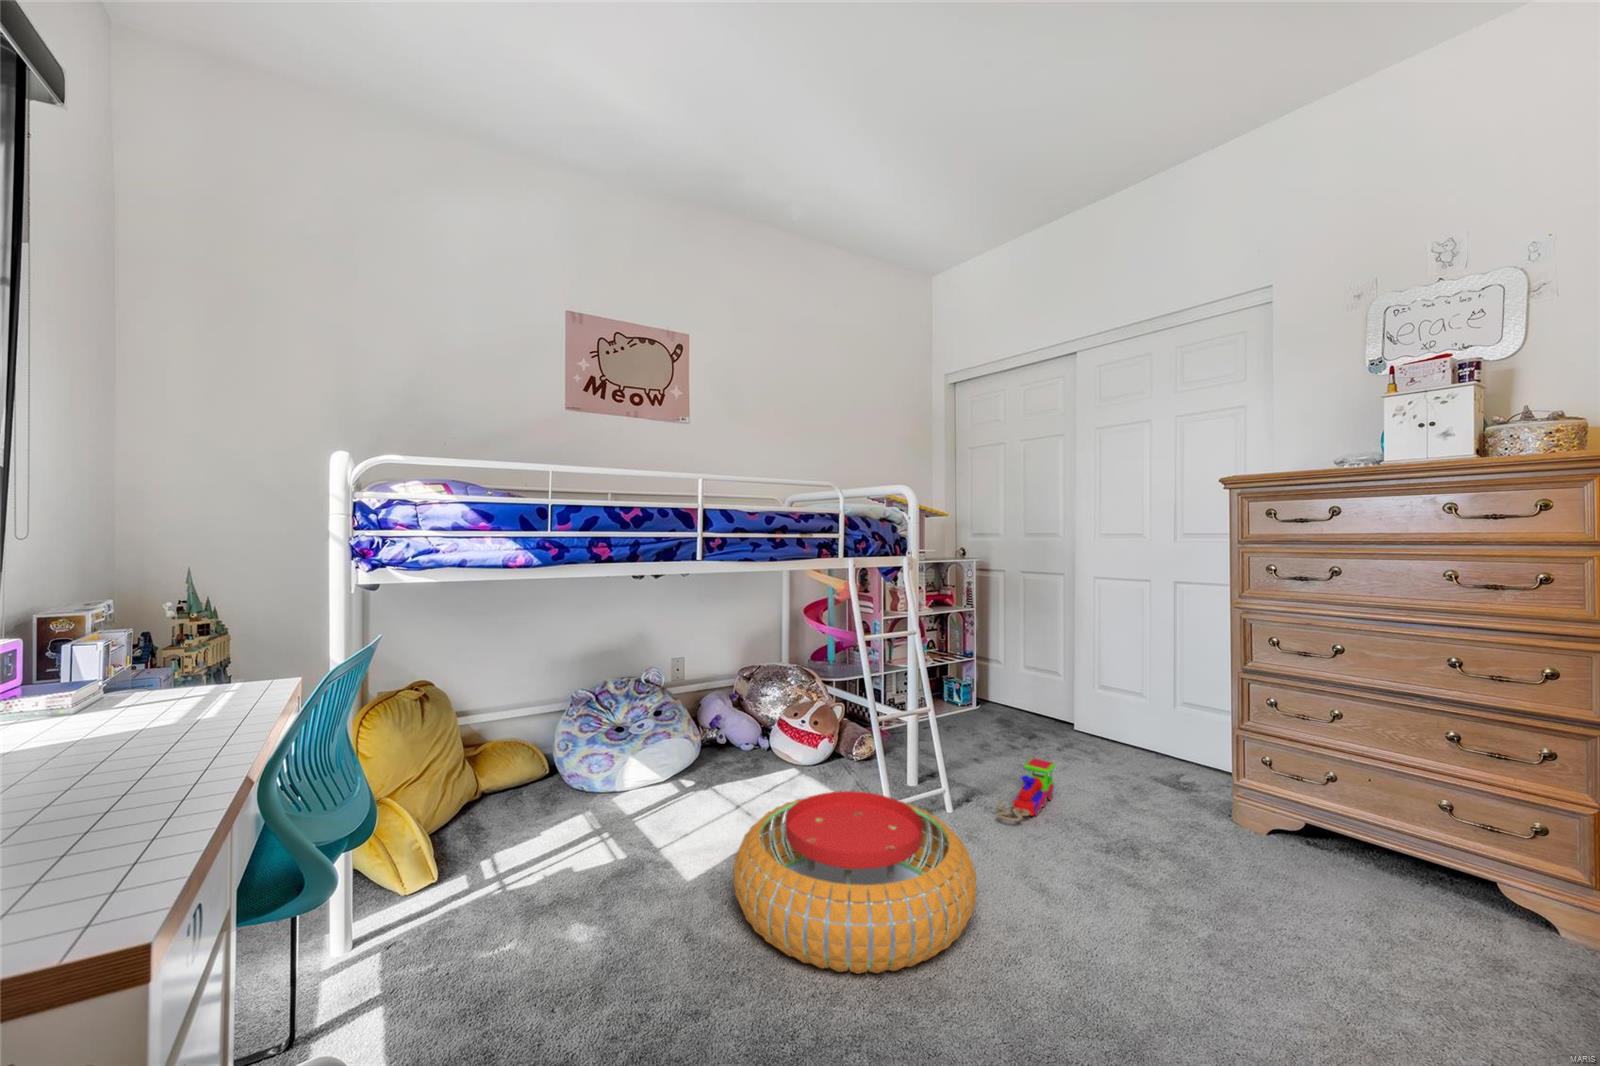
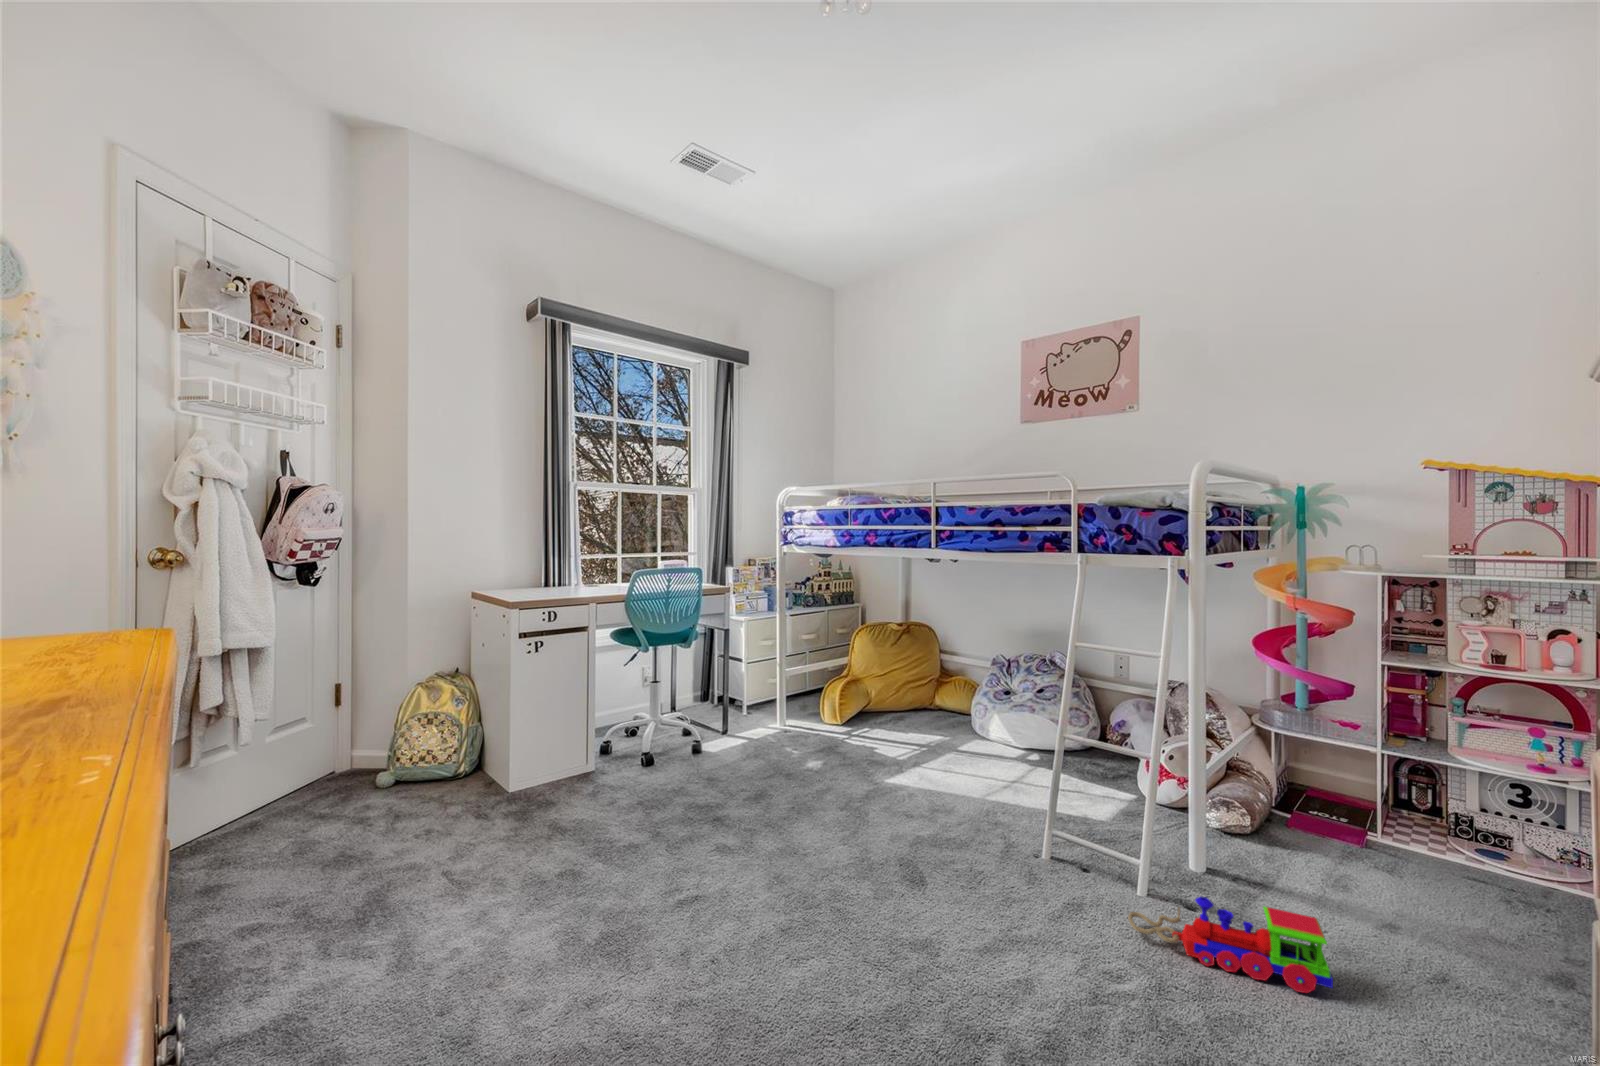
pouf: present [733,791,976,974] -> none [785,743,986,876]

